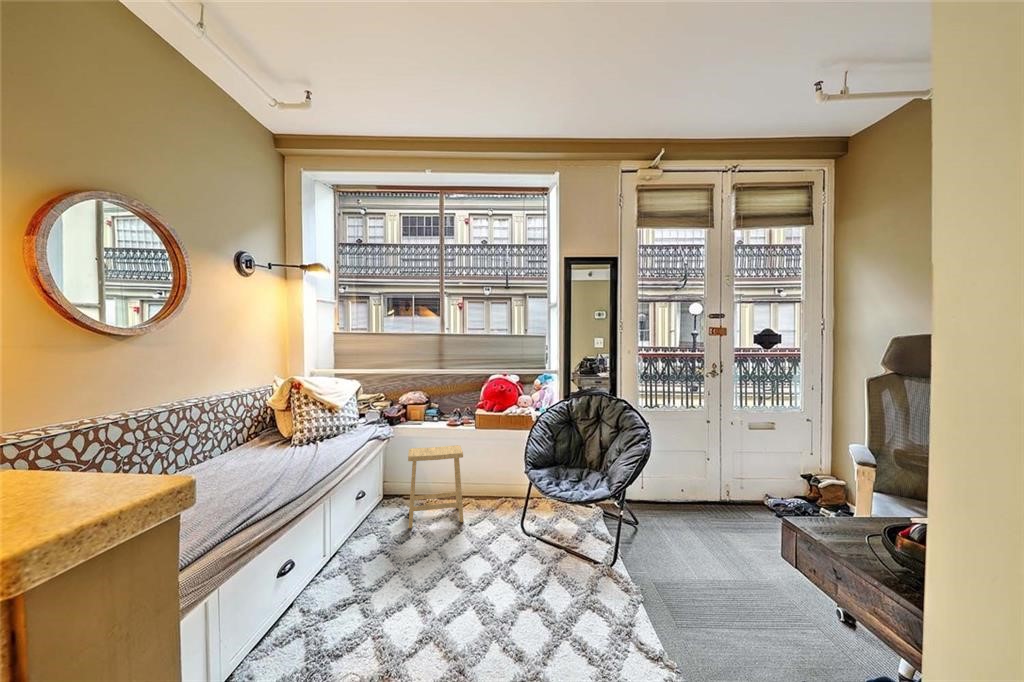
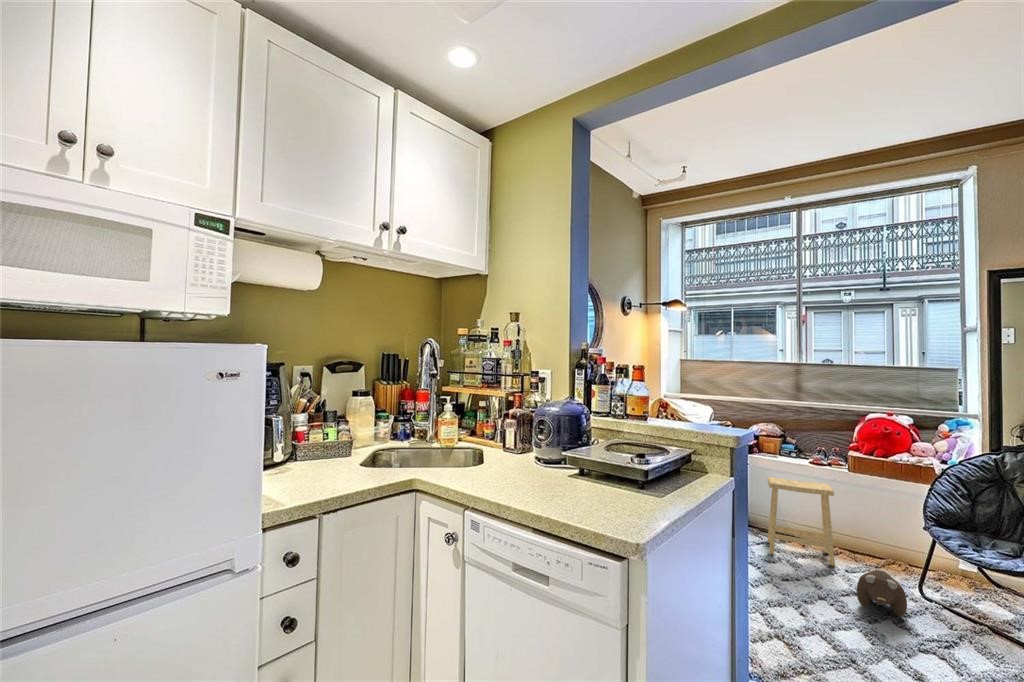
plush toy: none [477,523,514,563] -> present [857,570,907,617]

